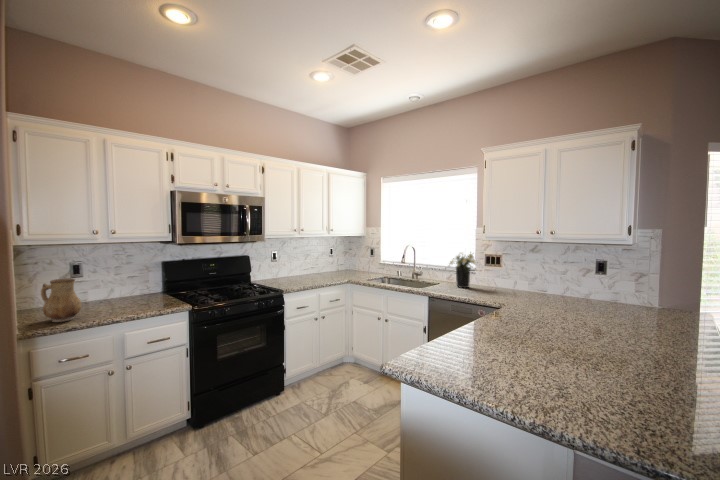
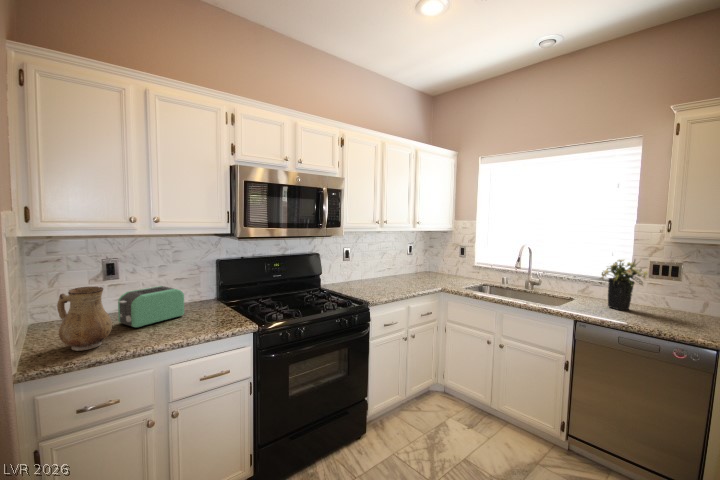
toaster: none [84,281,136,310] -> present [118,286,184,328]

